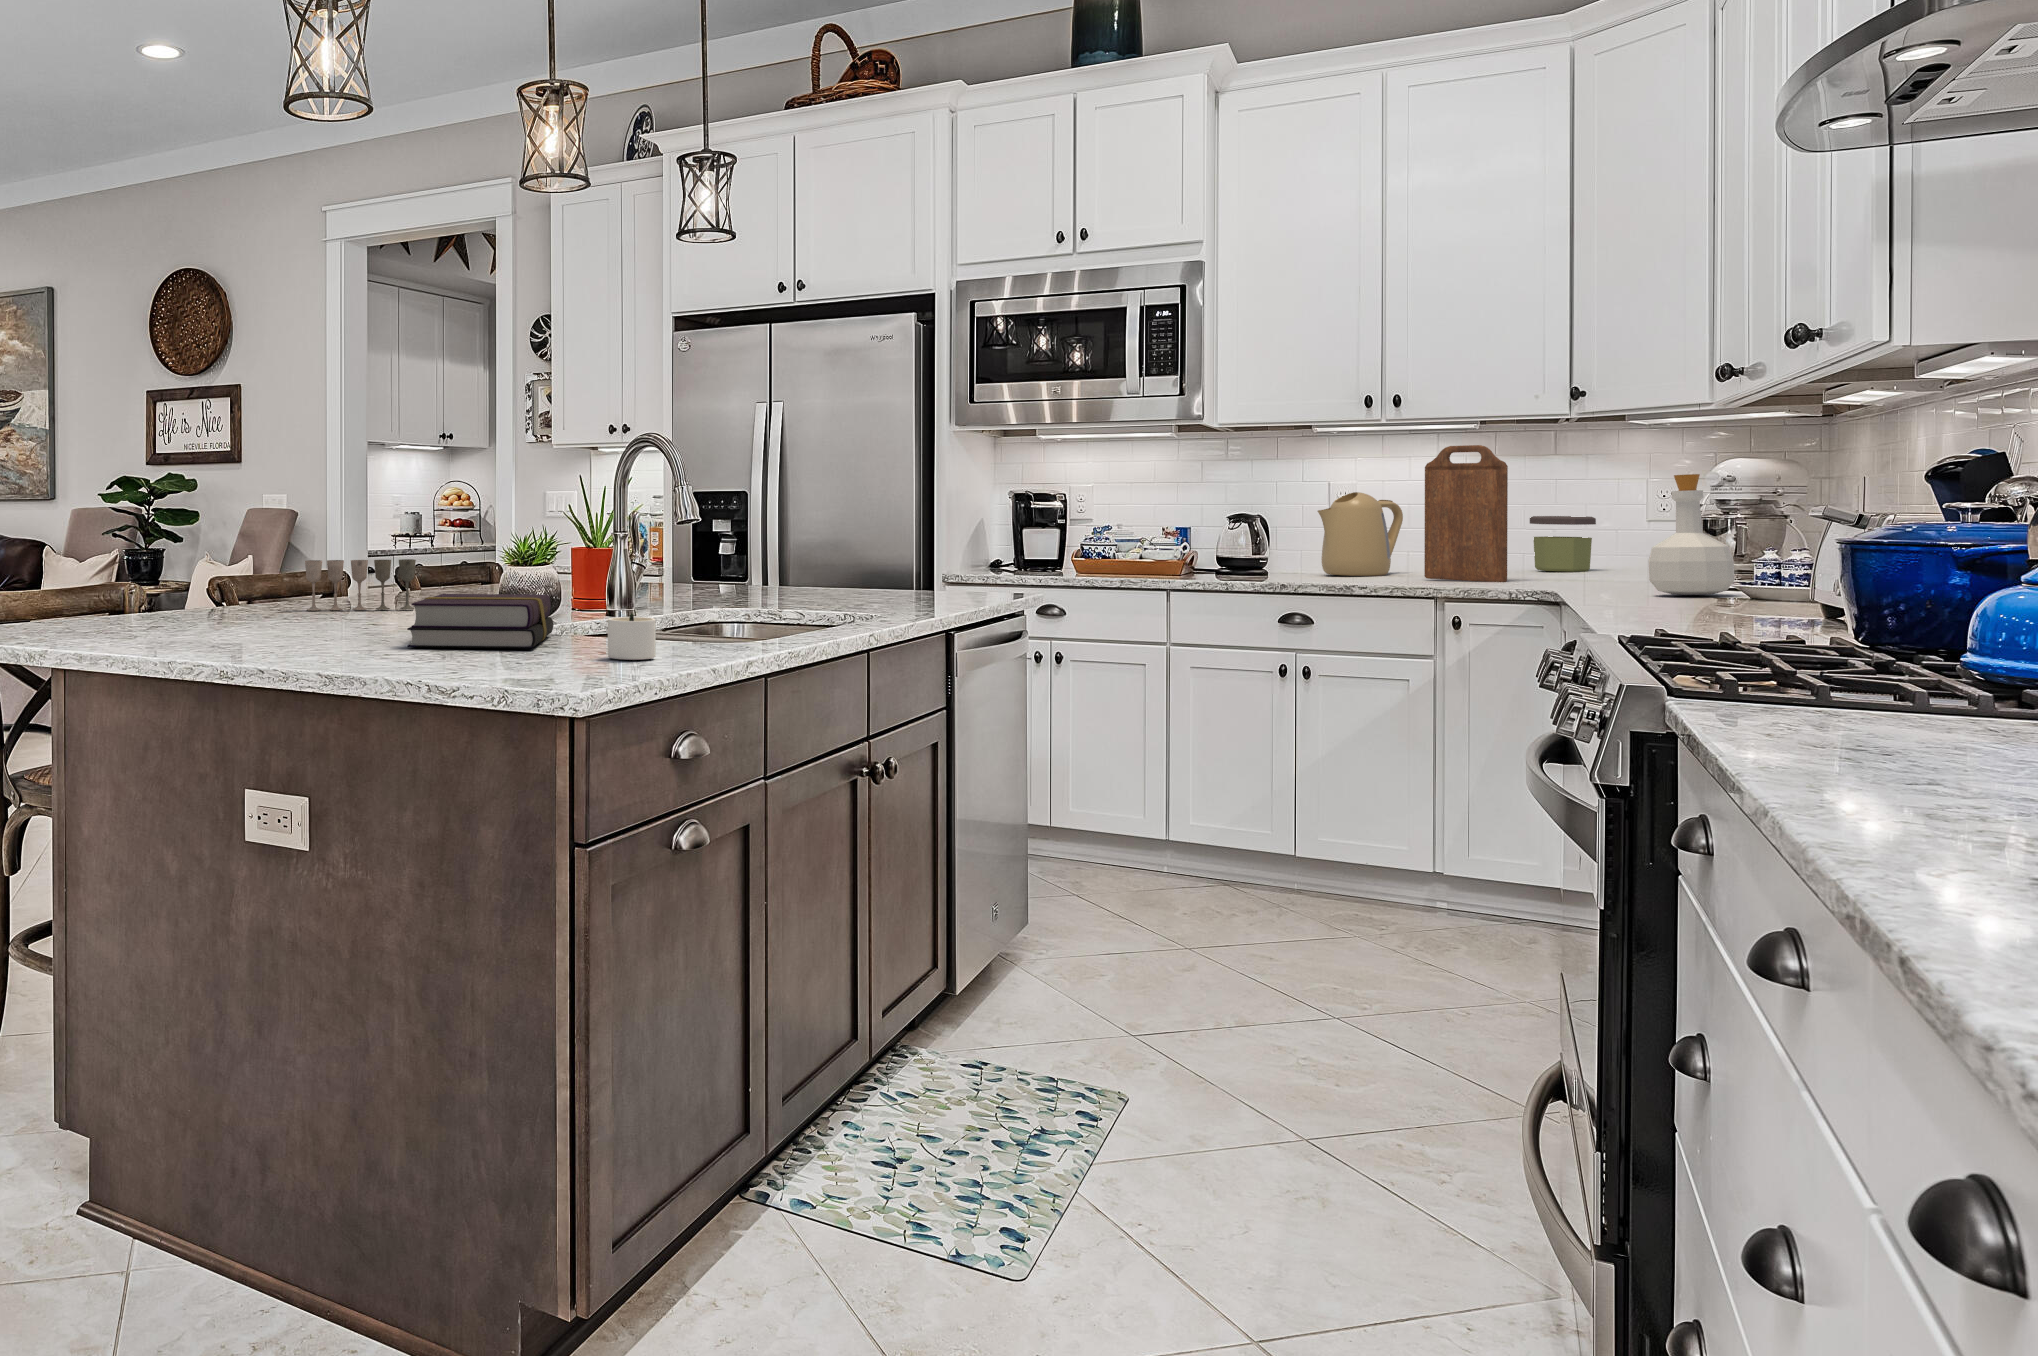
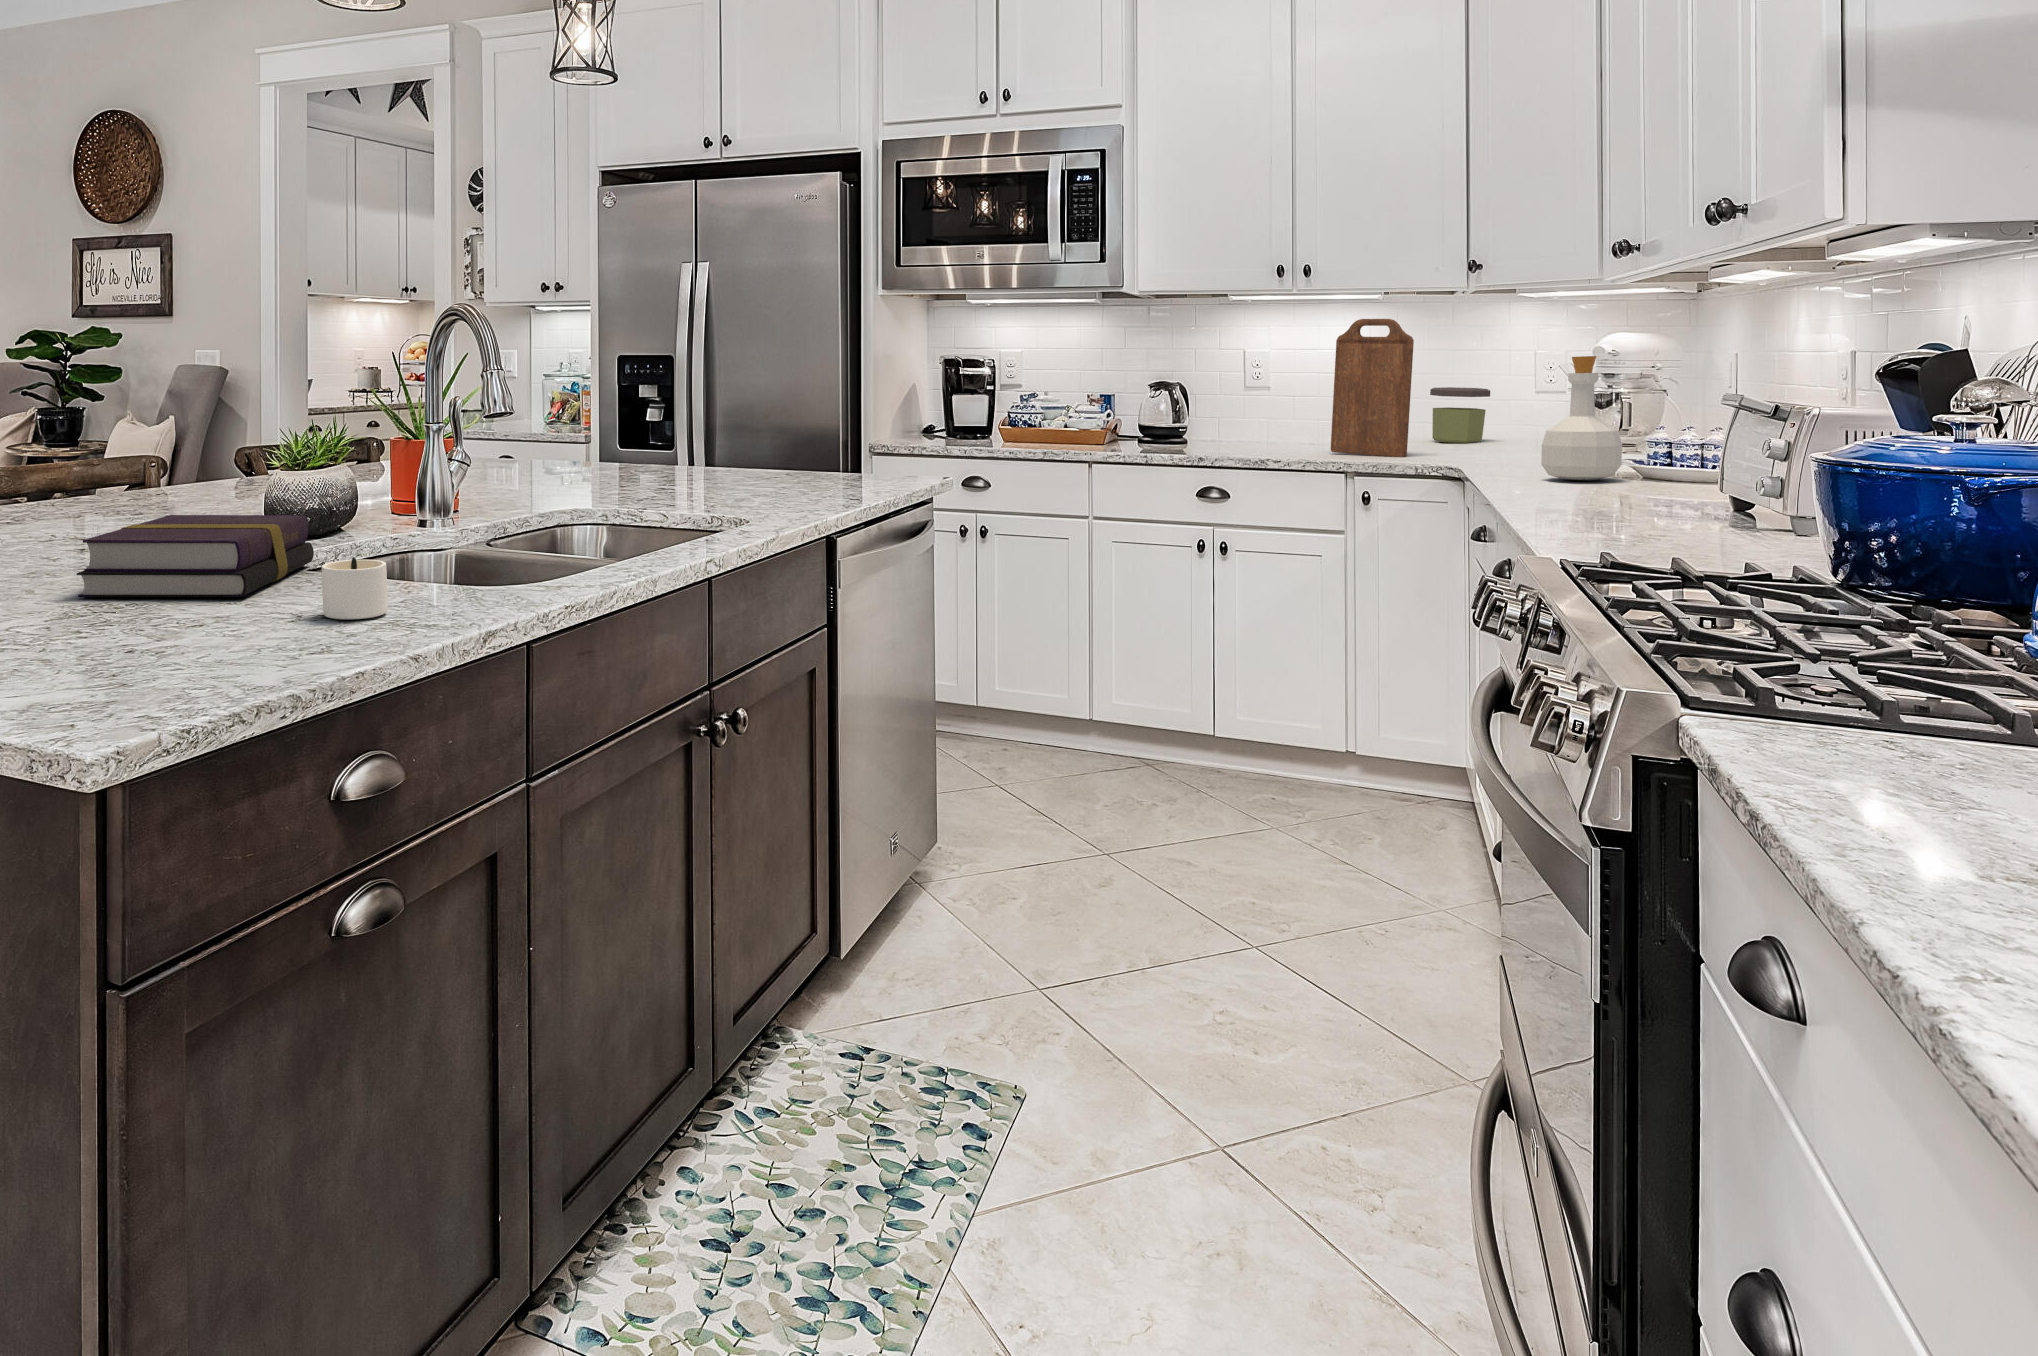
kettle: present [1318,492,1403,576] -> none [1235,363,1315,447]
wine glass: present [305,559,416,611] -> none [65,455,210,519]

